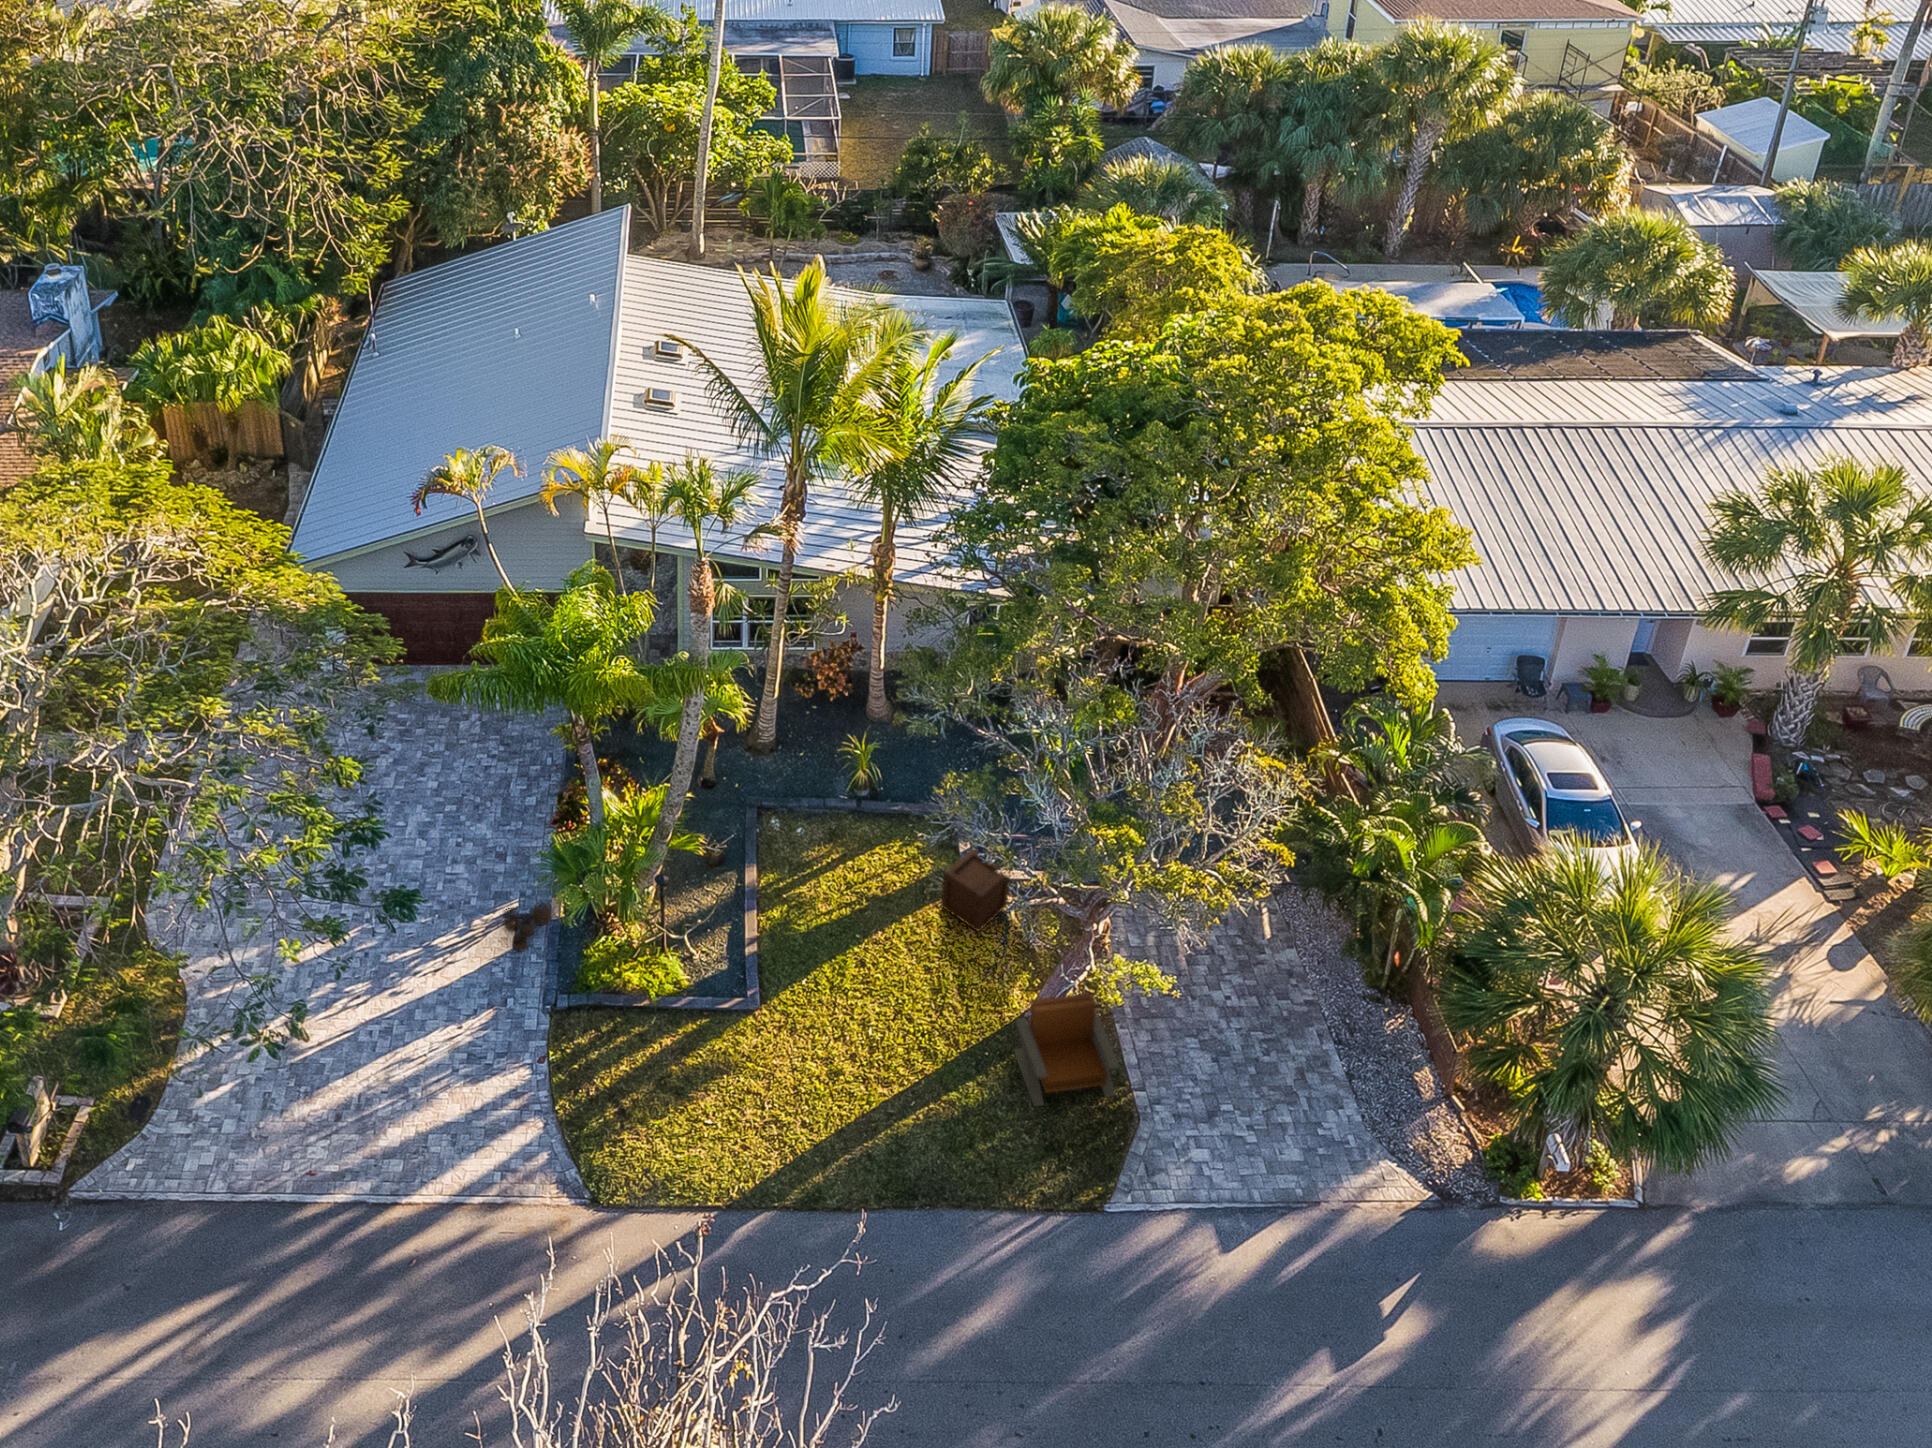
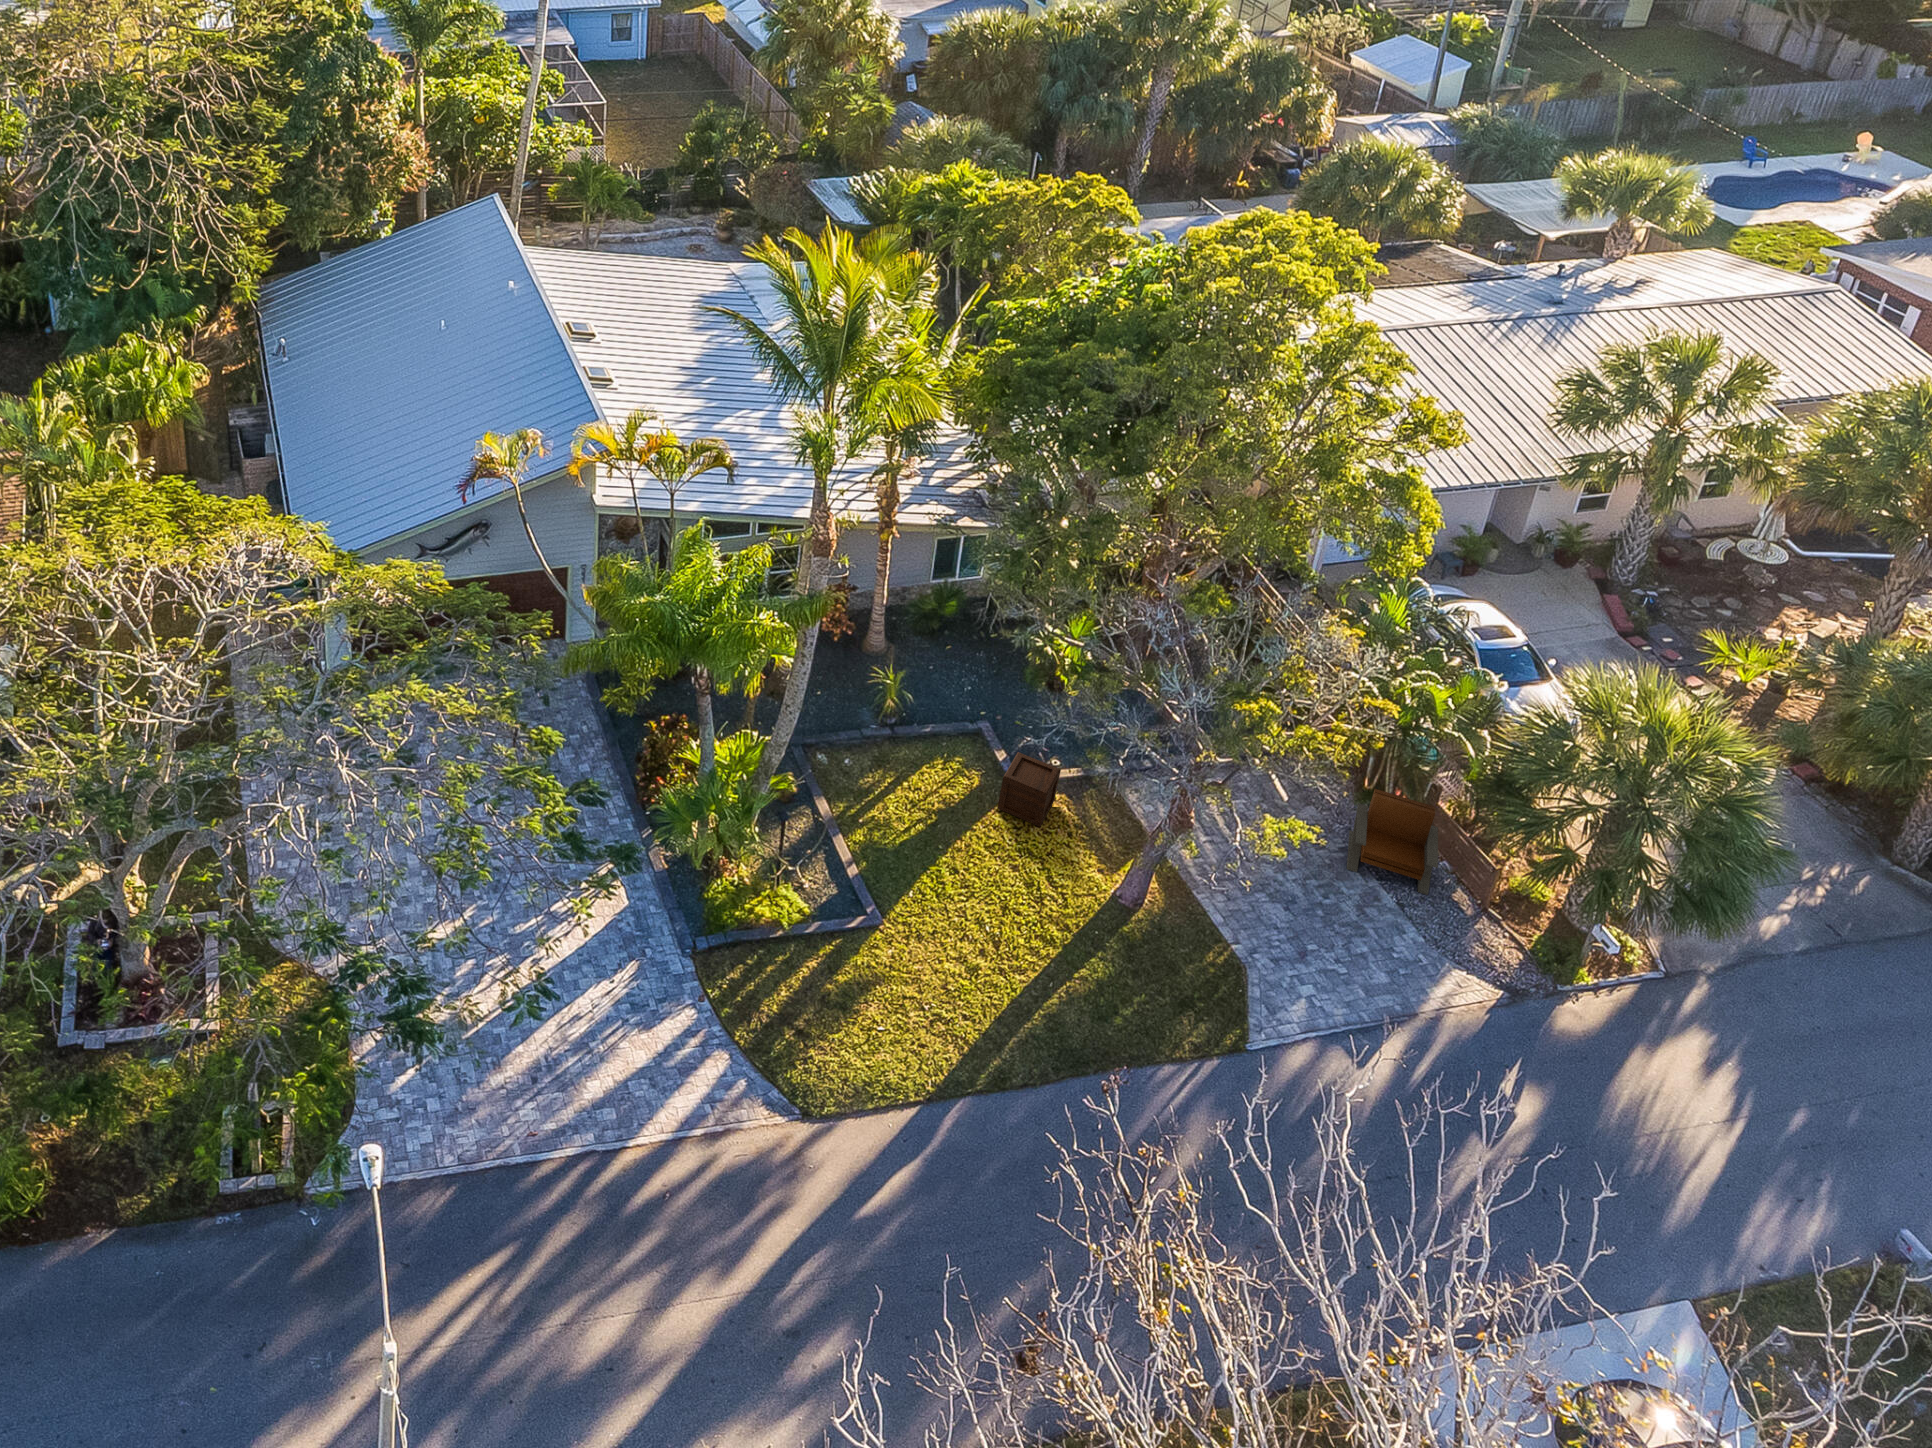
woven basket: present [503,903,551,951] -> none [610,855,652,904]
lounge chair: present [1014,993,1120,1107] -> present [1347,789,1438,895]

